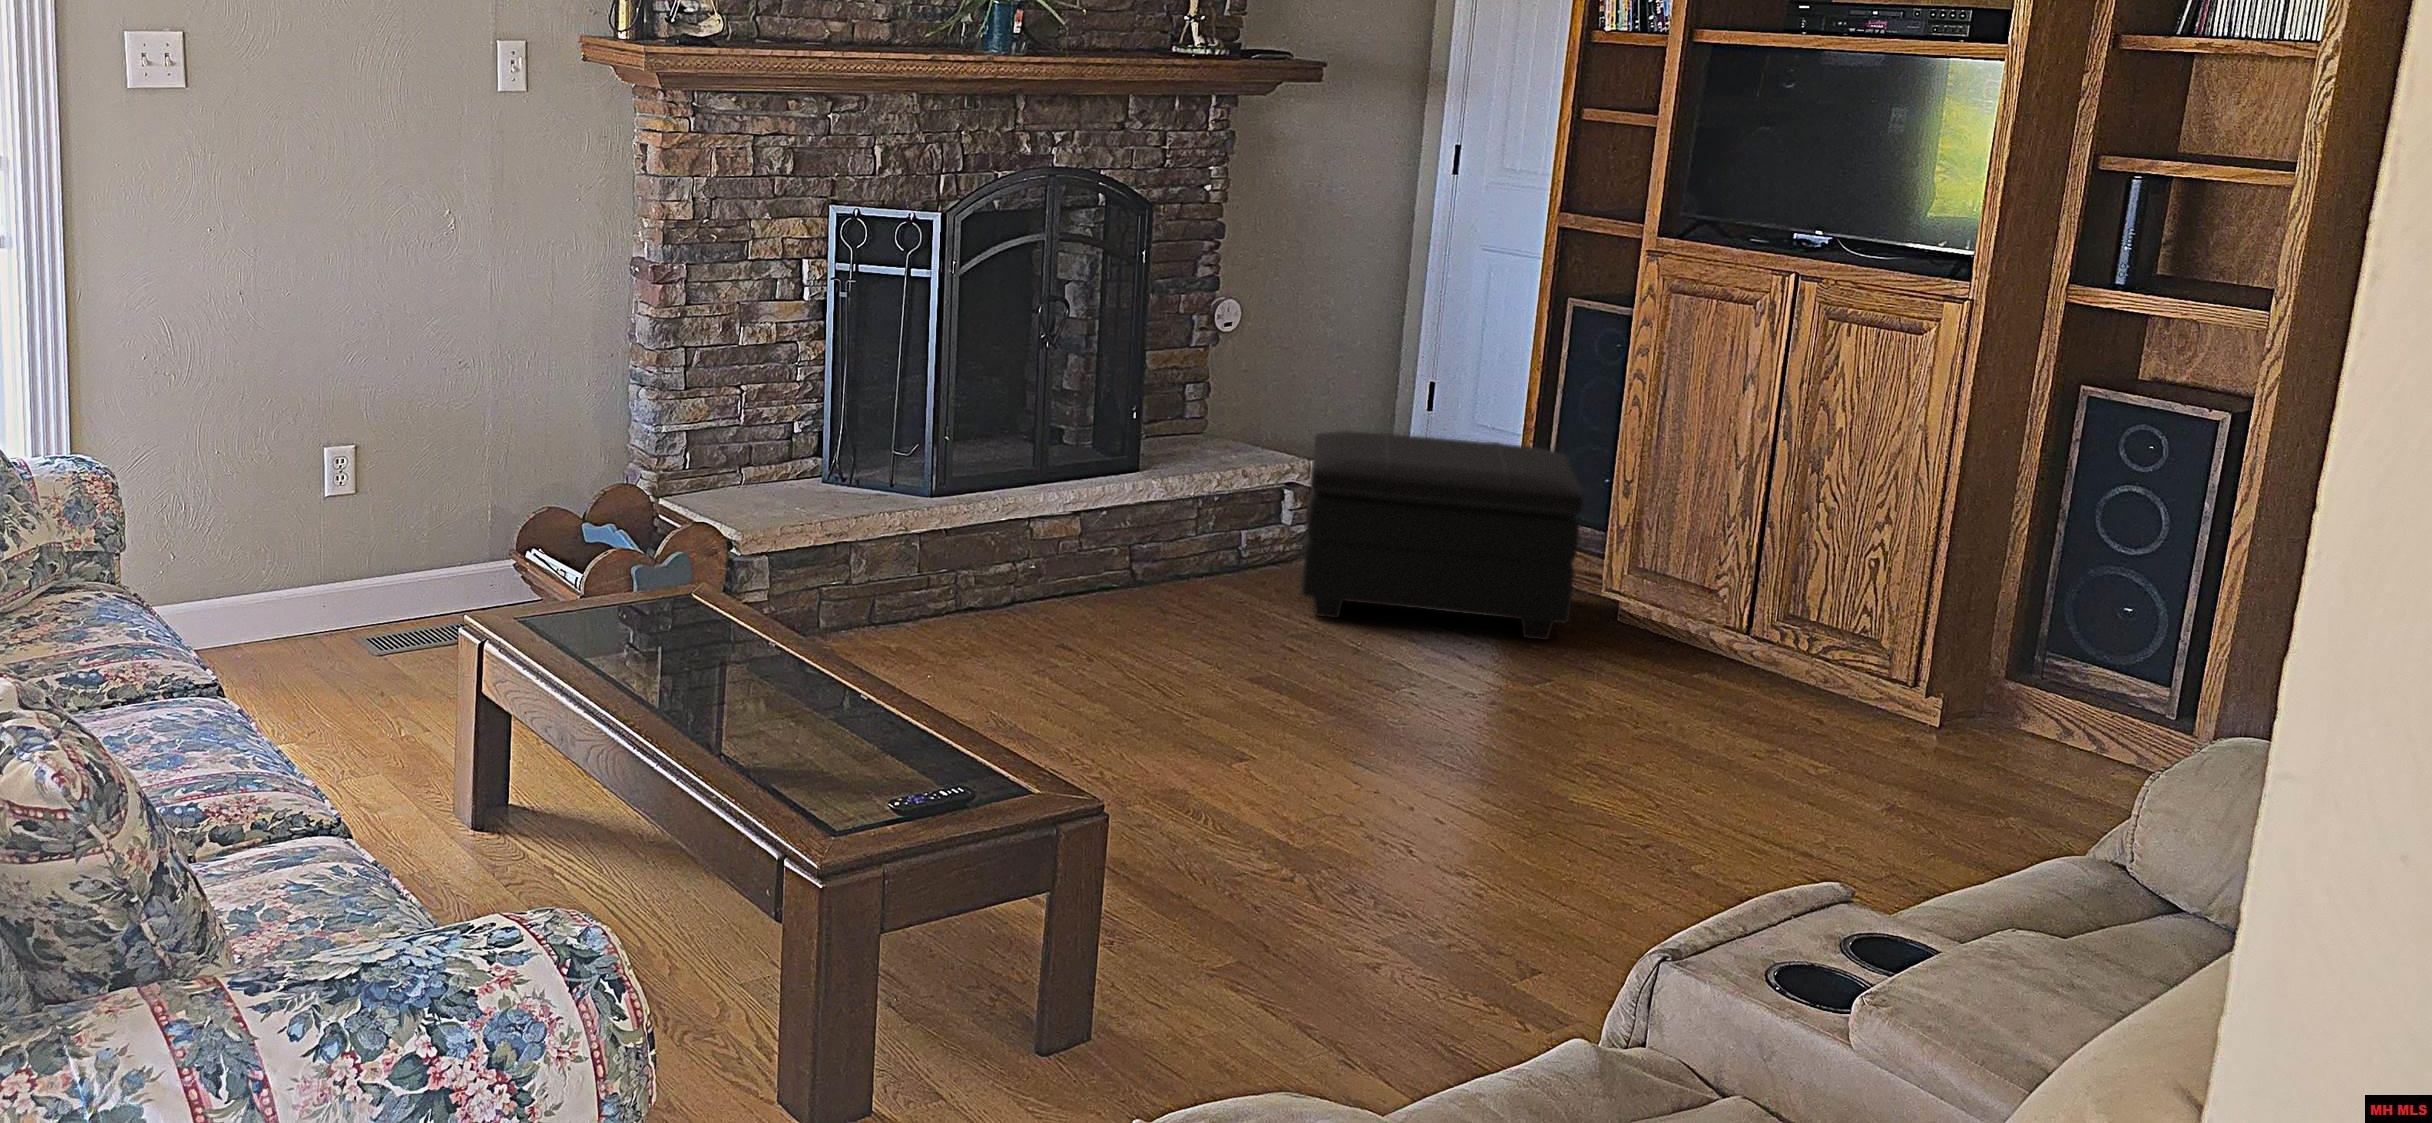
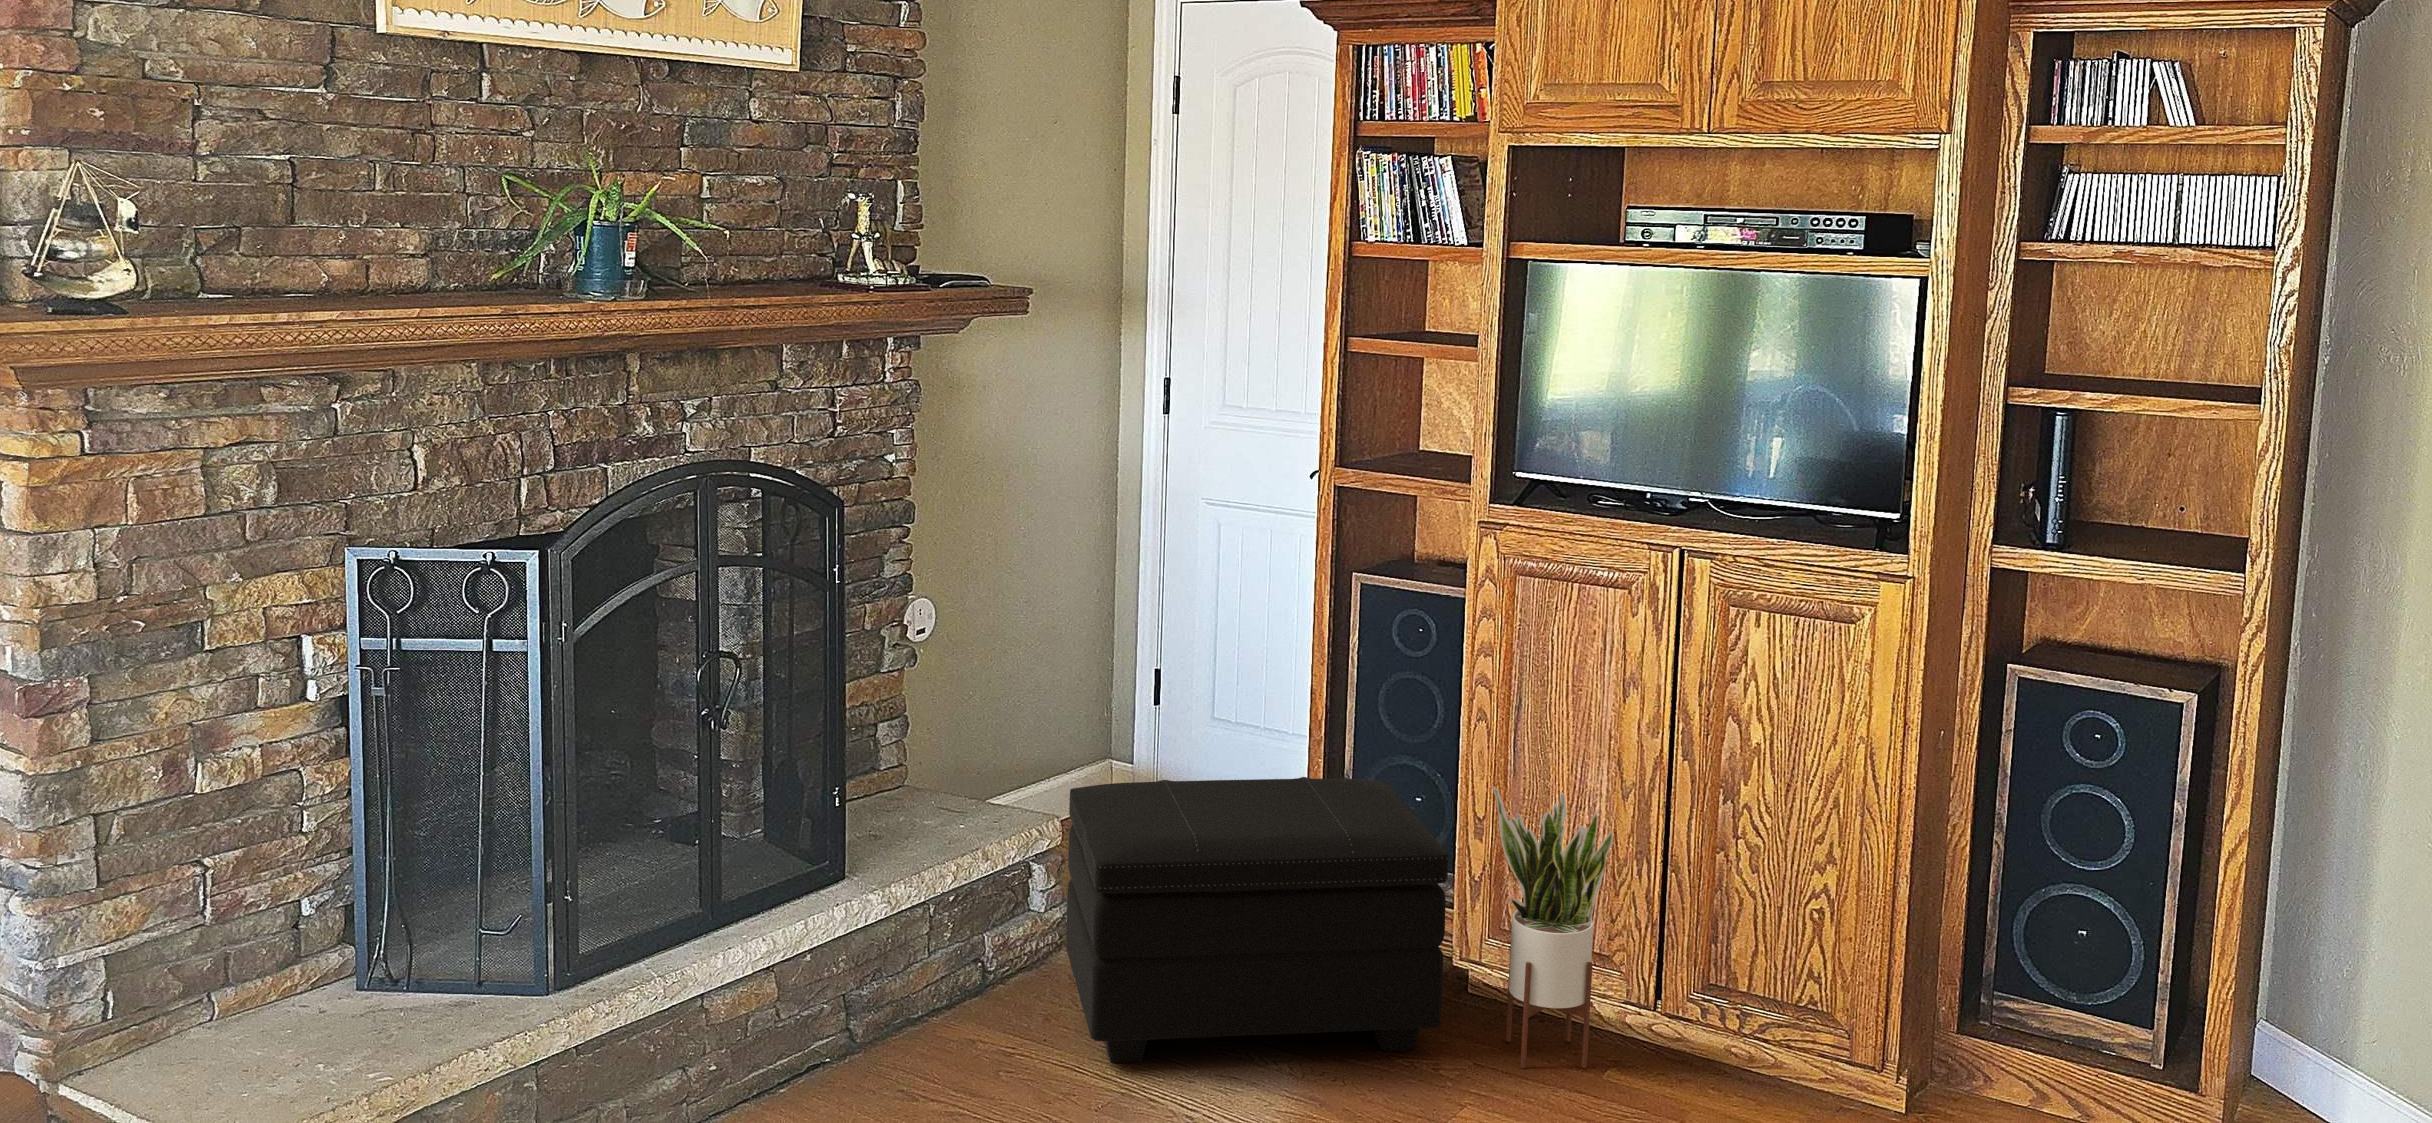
potted plant: none [1625,448,1718,667] -> present [1493,786,1613,1068]

